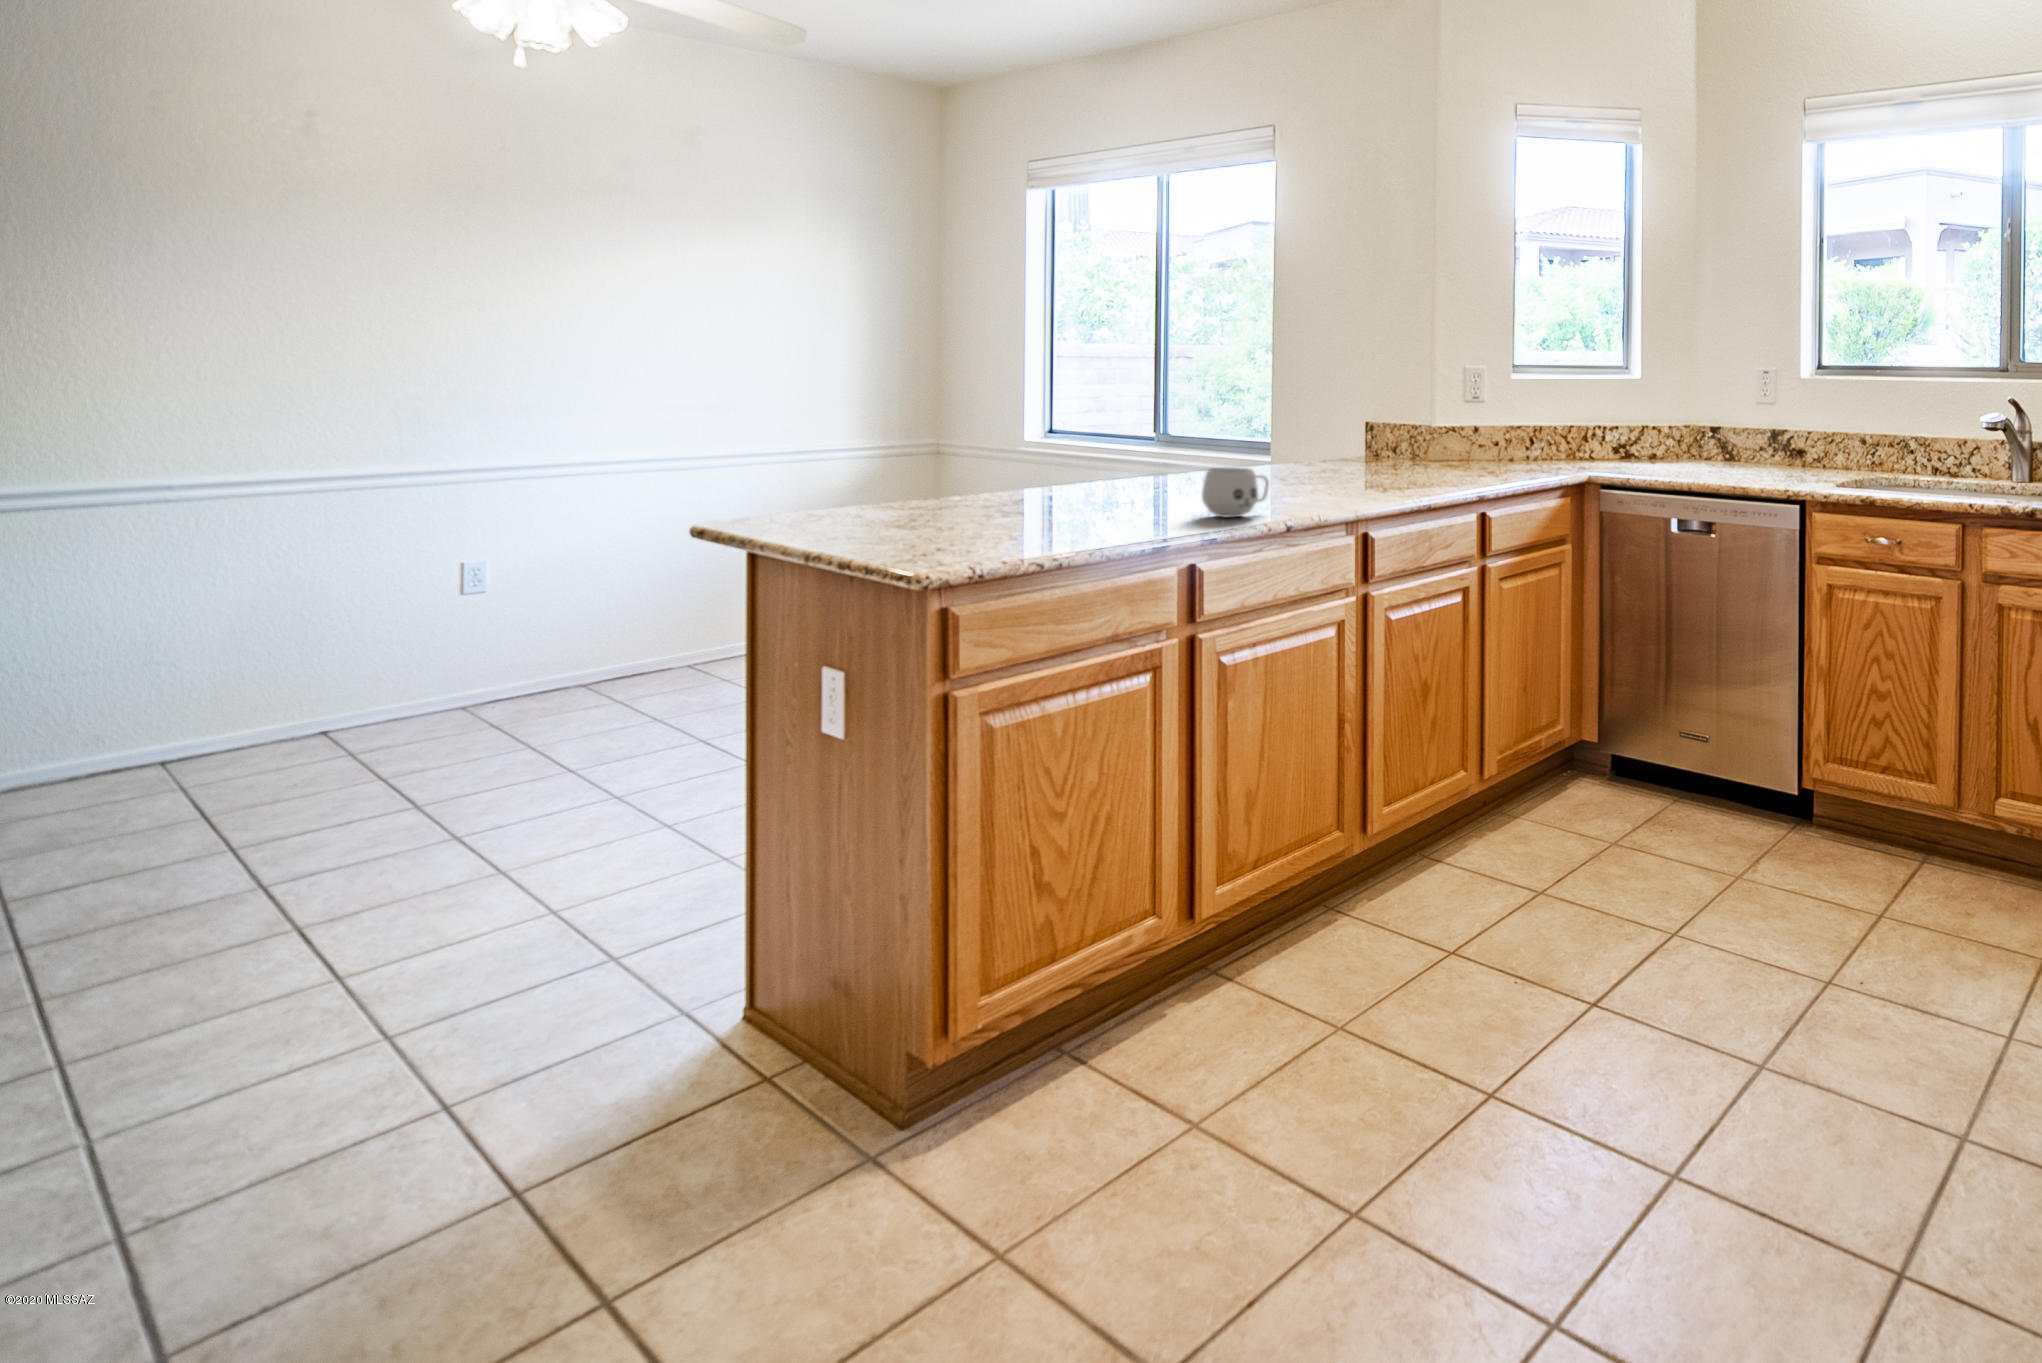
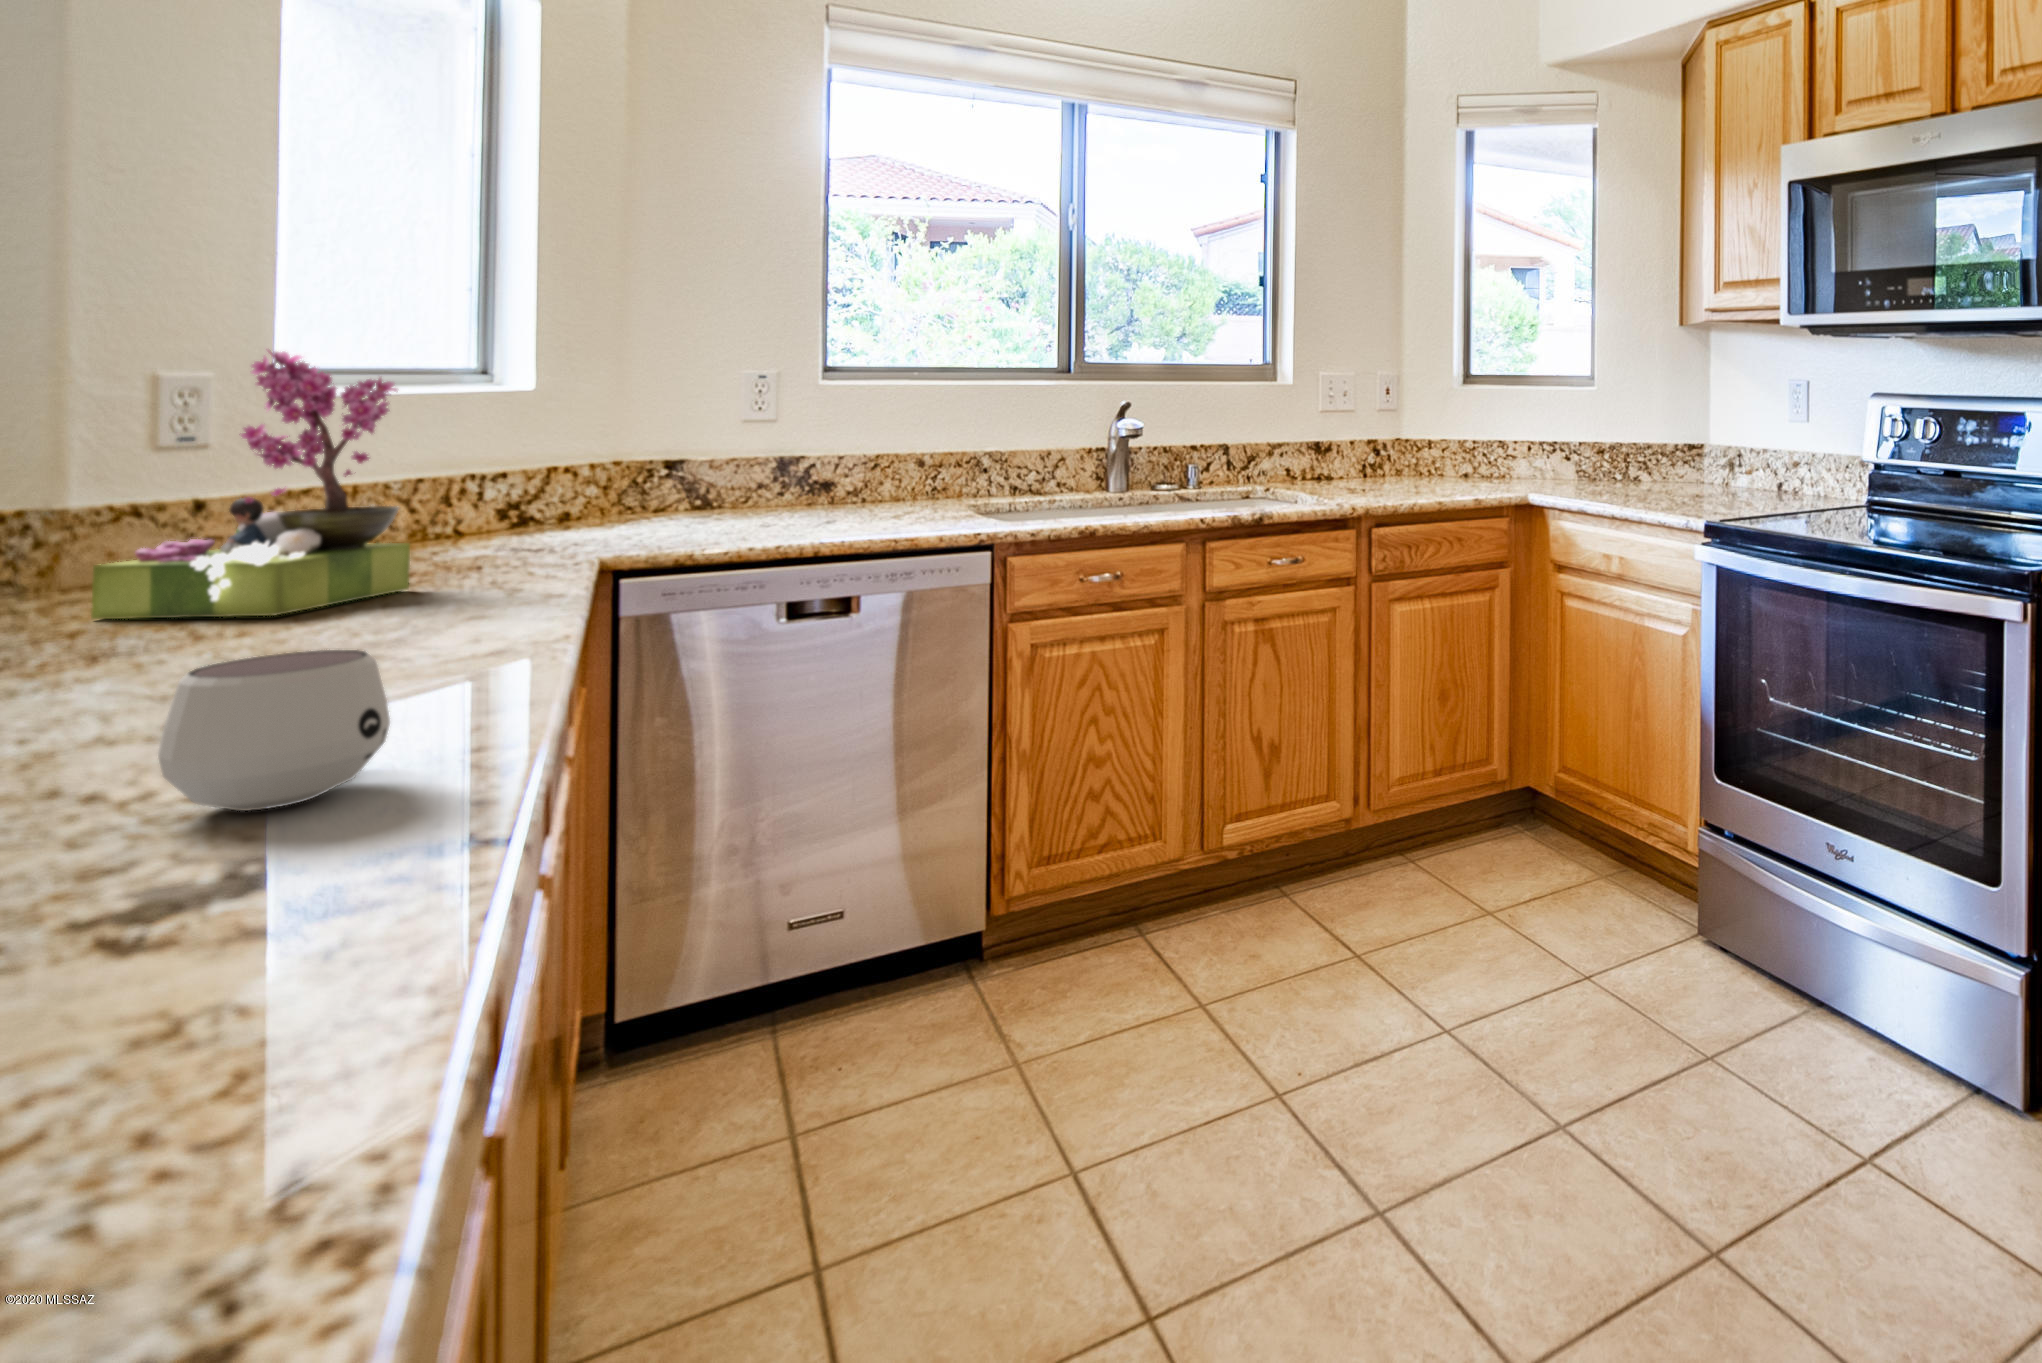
flower arrangement: none [1403,357,1495,477] -> present [91,349,410,619]

